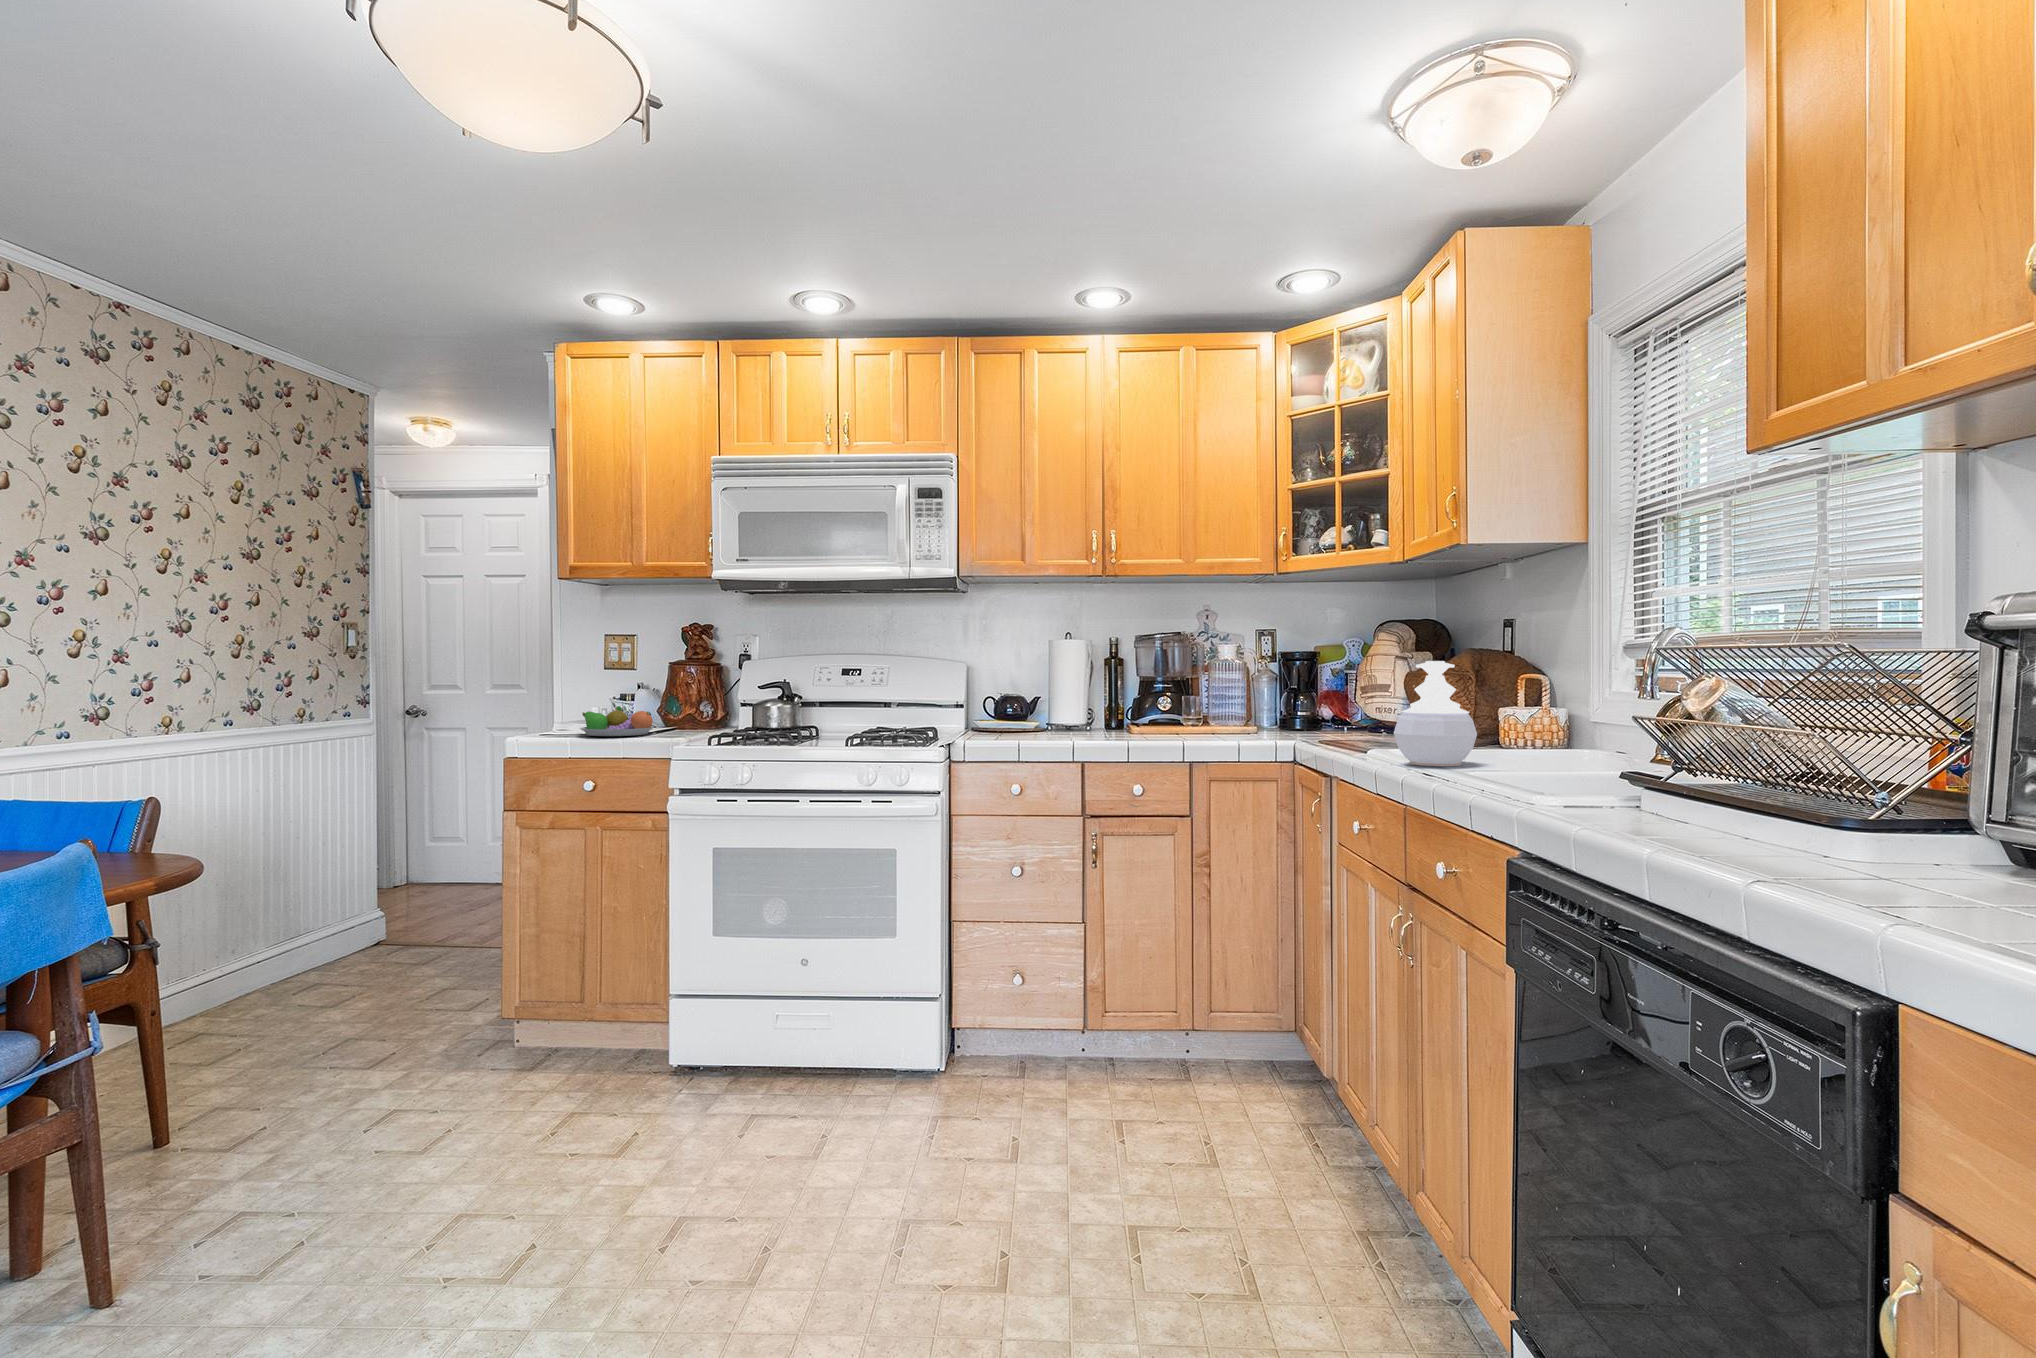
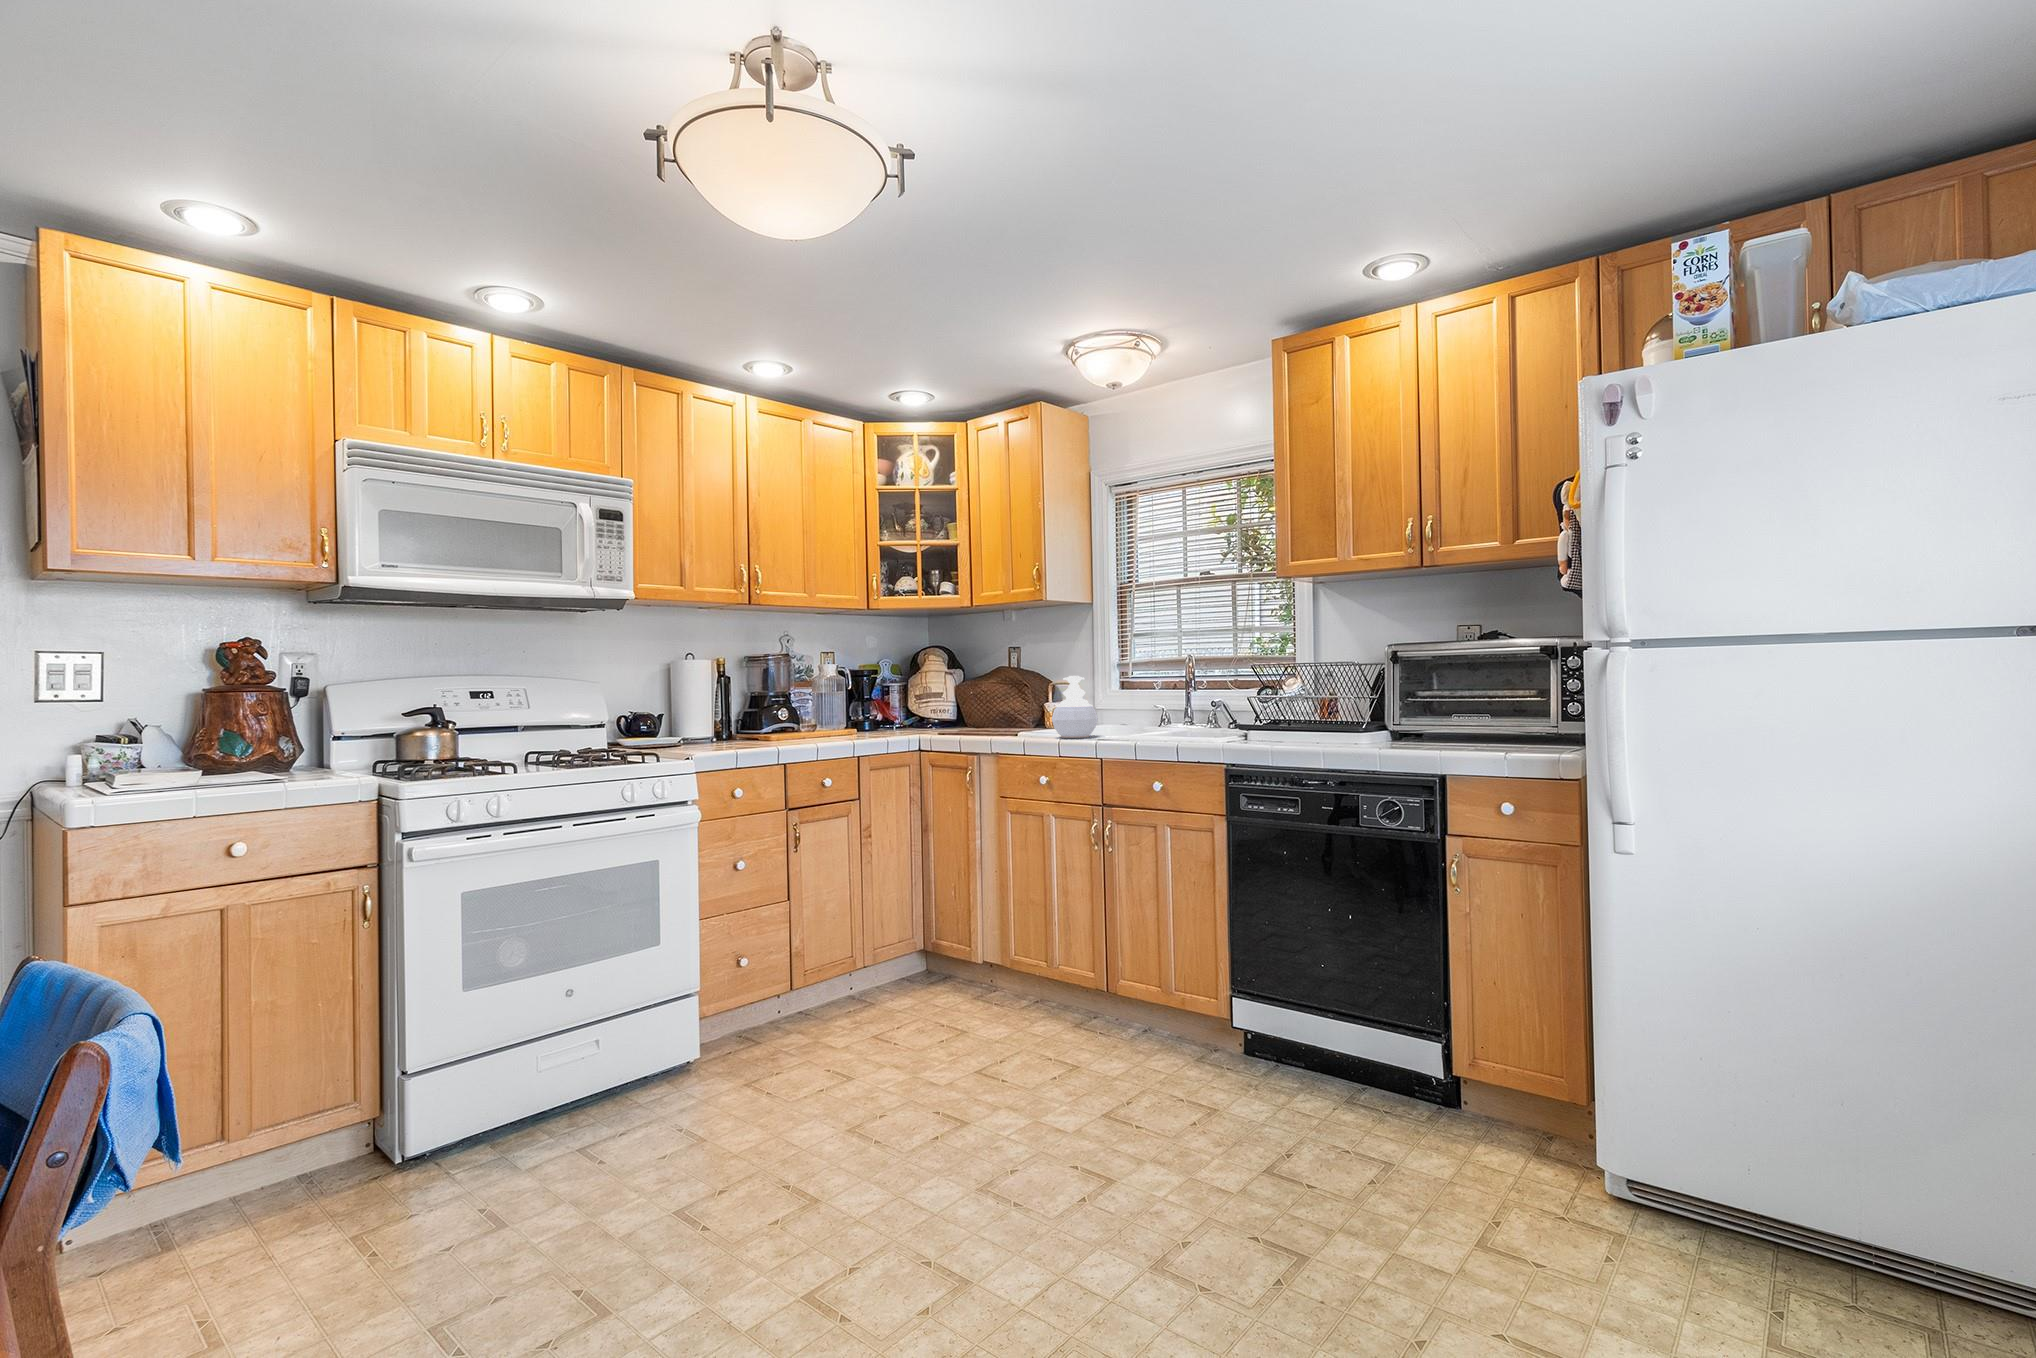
fruit bowl: present [580,706,654,736] -> none [141,746,273,786]

